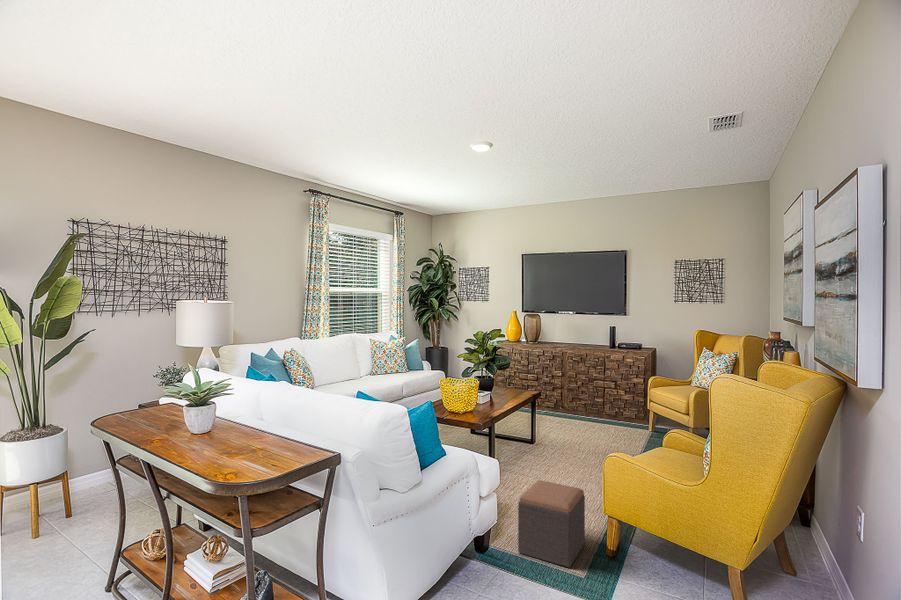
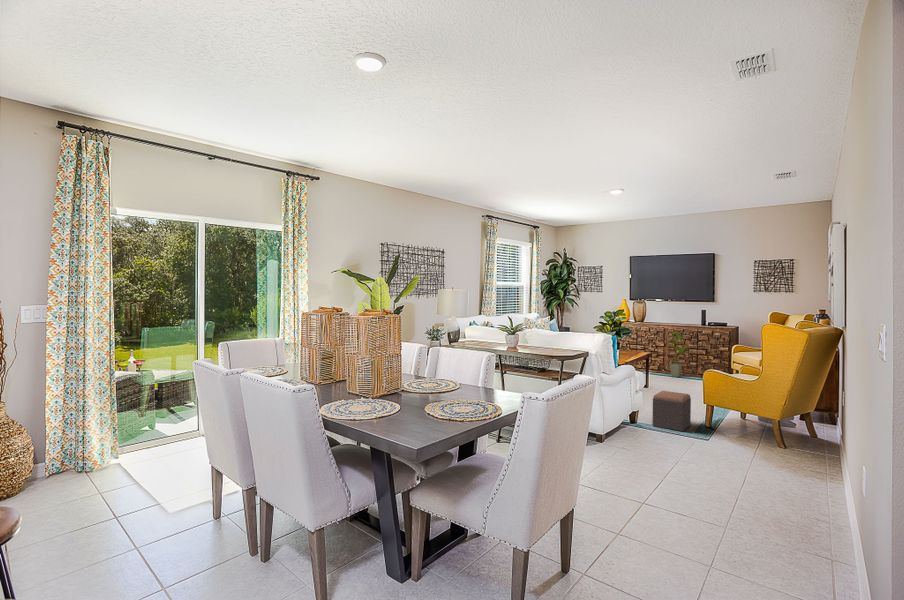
house plant: none [566,358,601,421] -> present [668,332,691,377]

